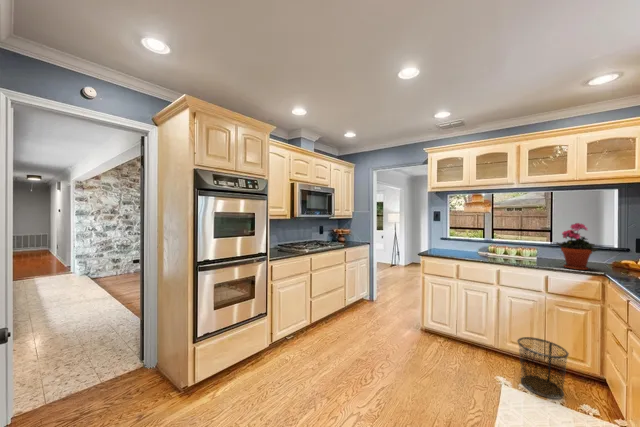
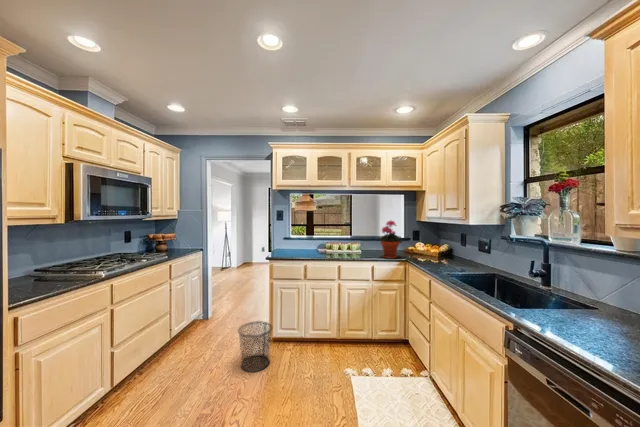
waste bin: present [518,337,569,399] -> present [238,321,272,372]

